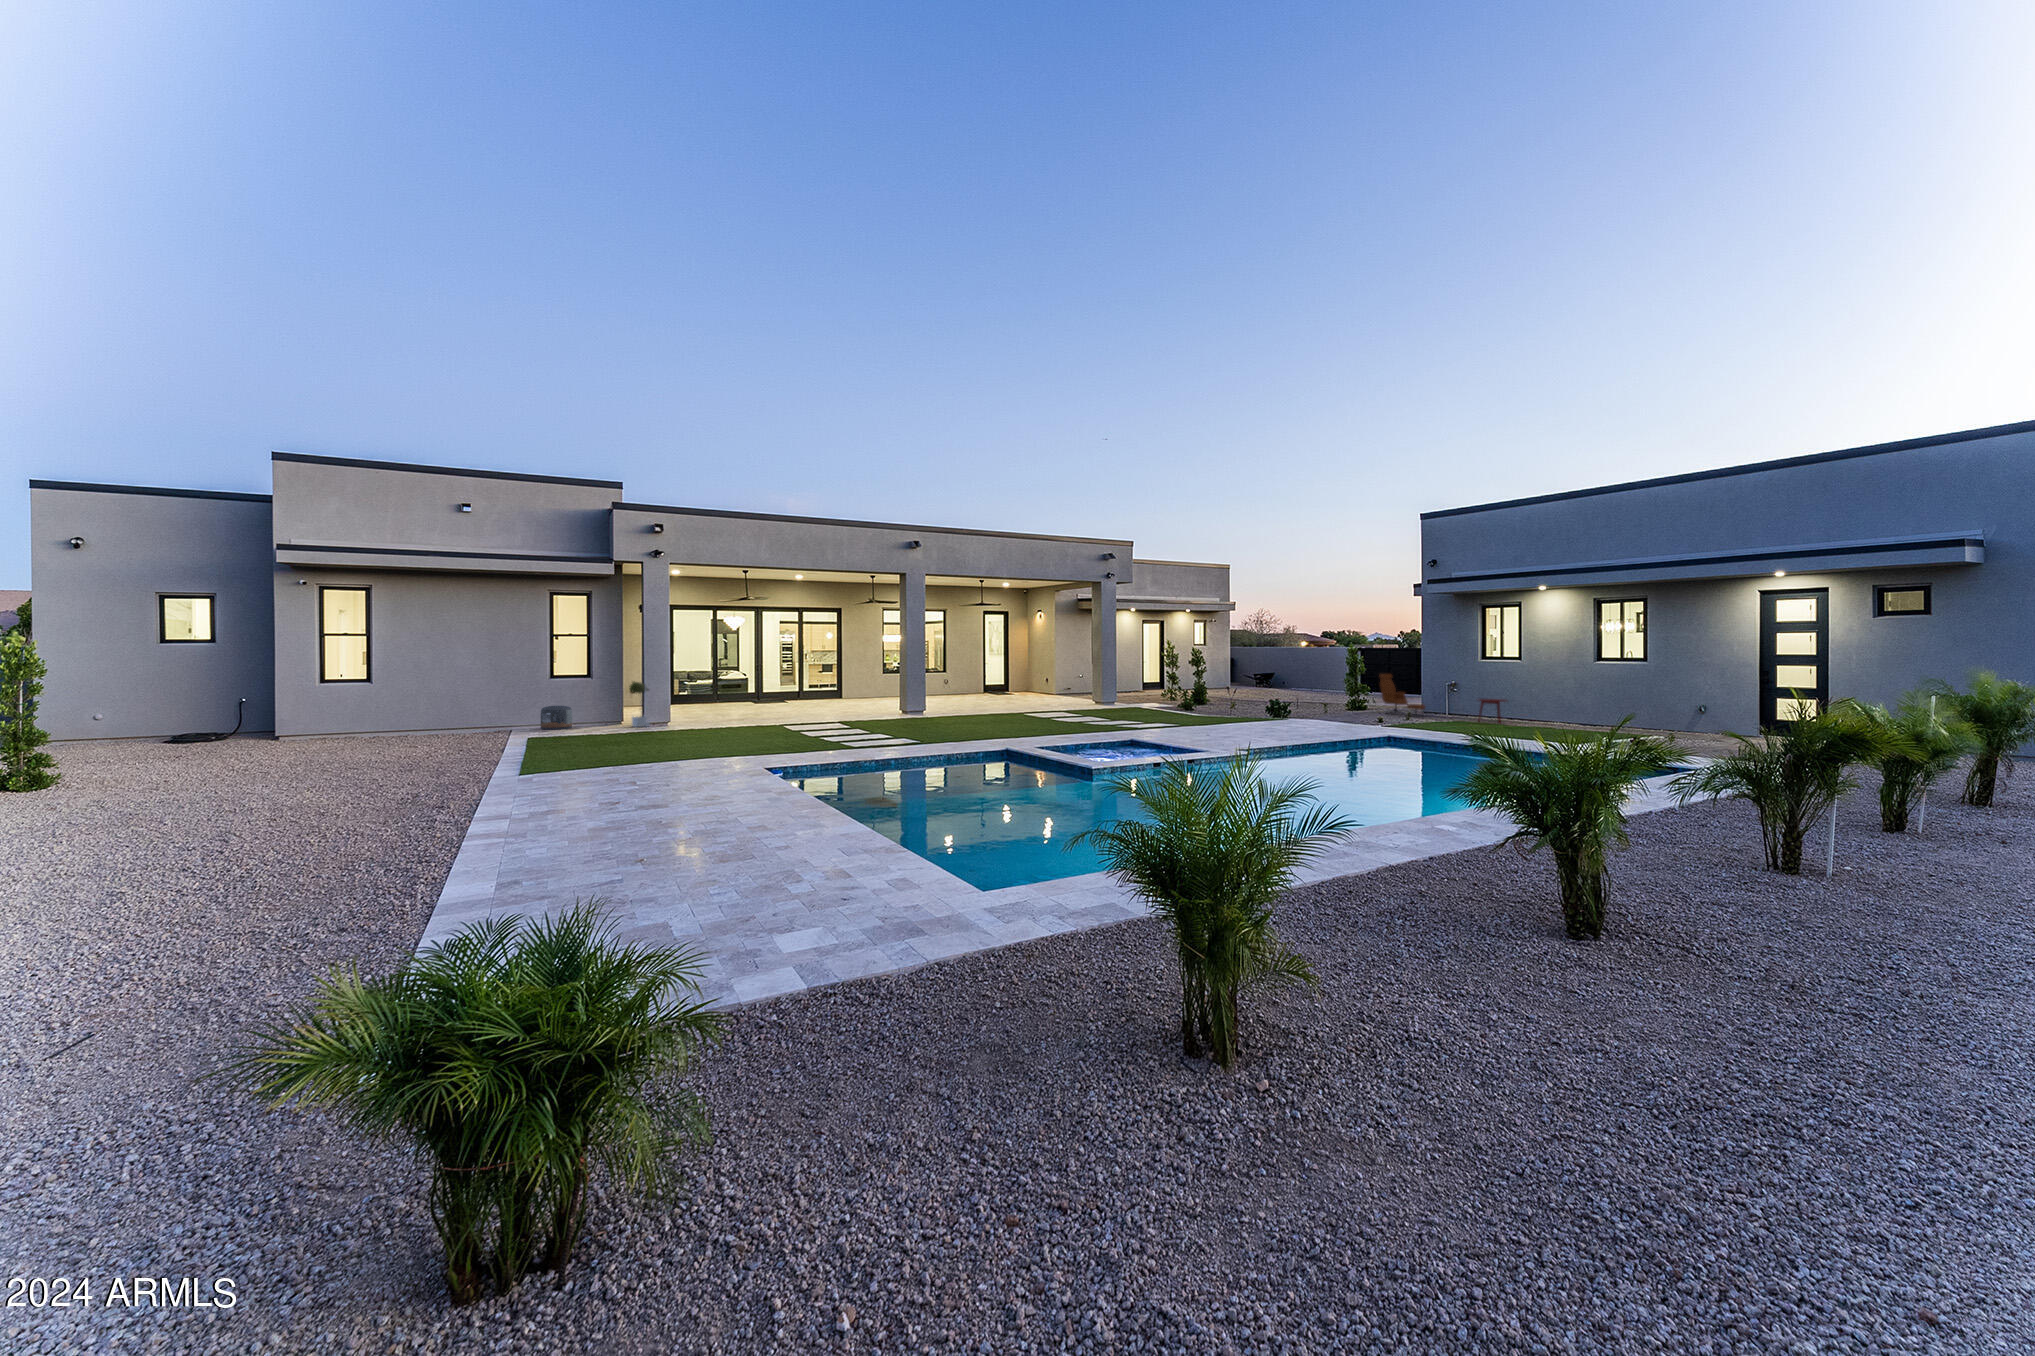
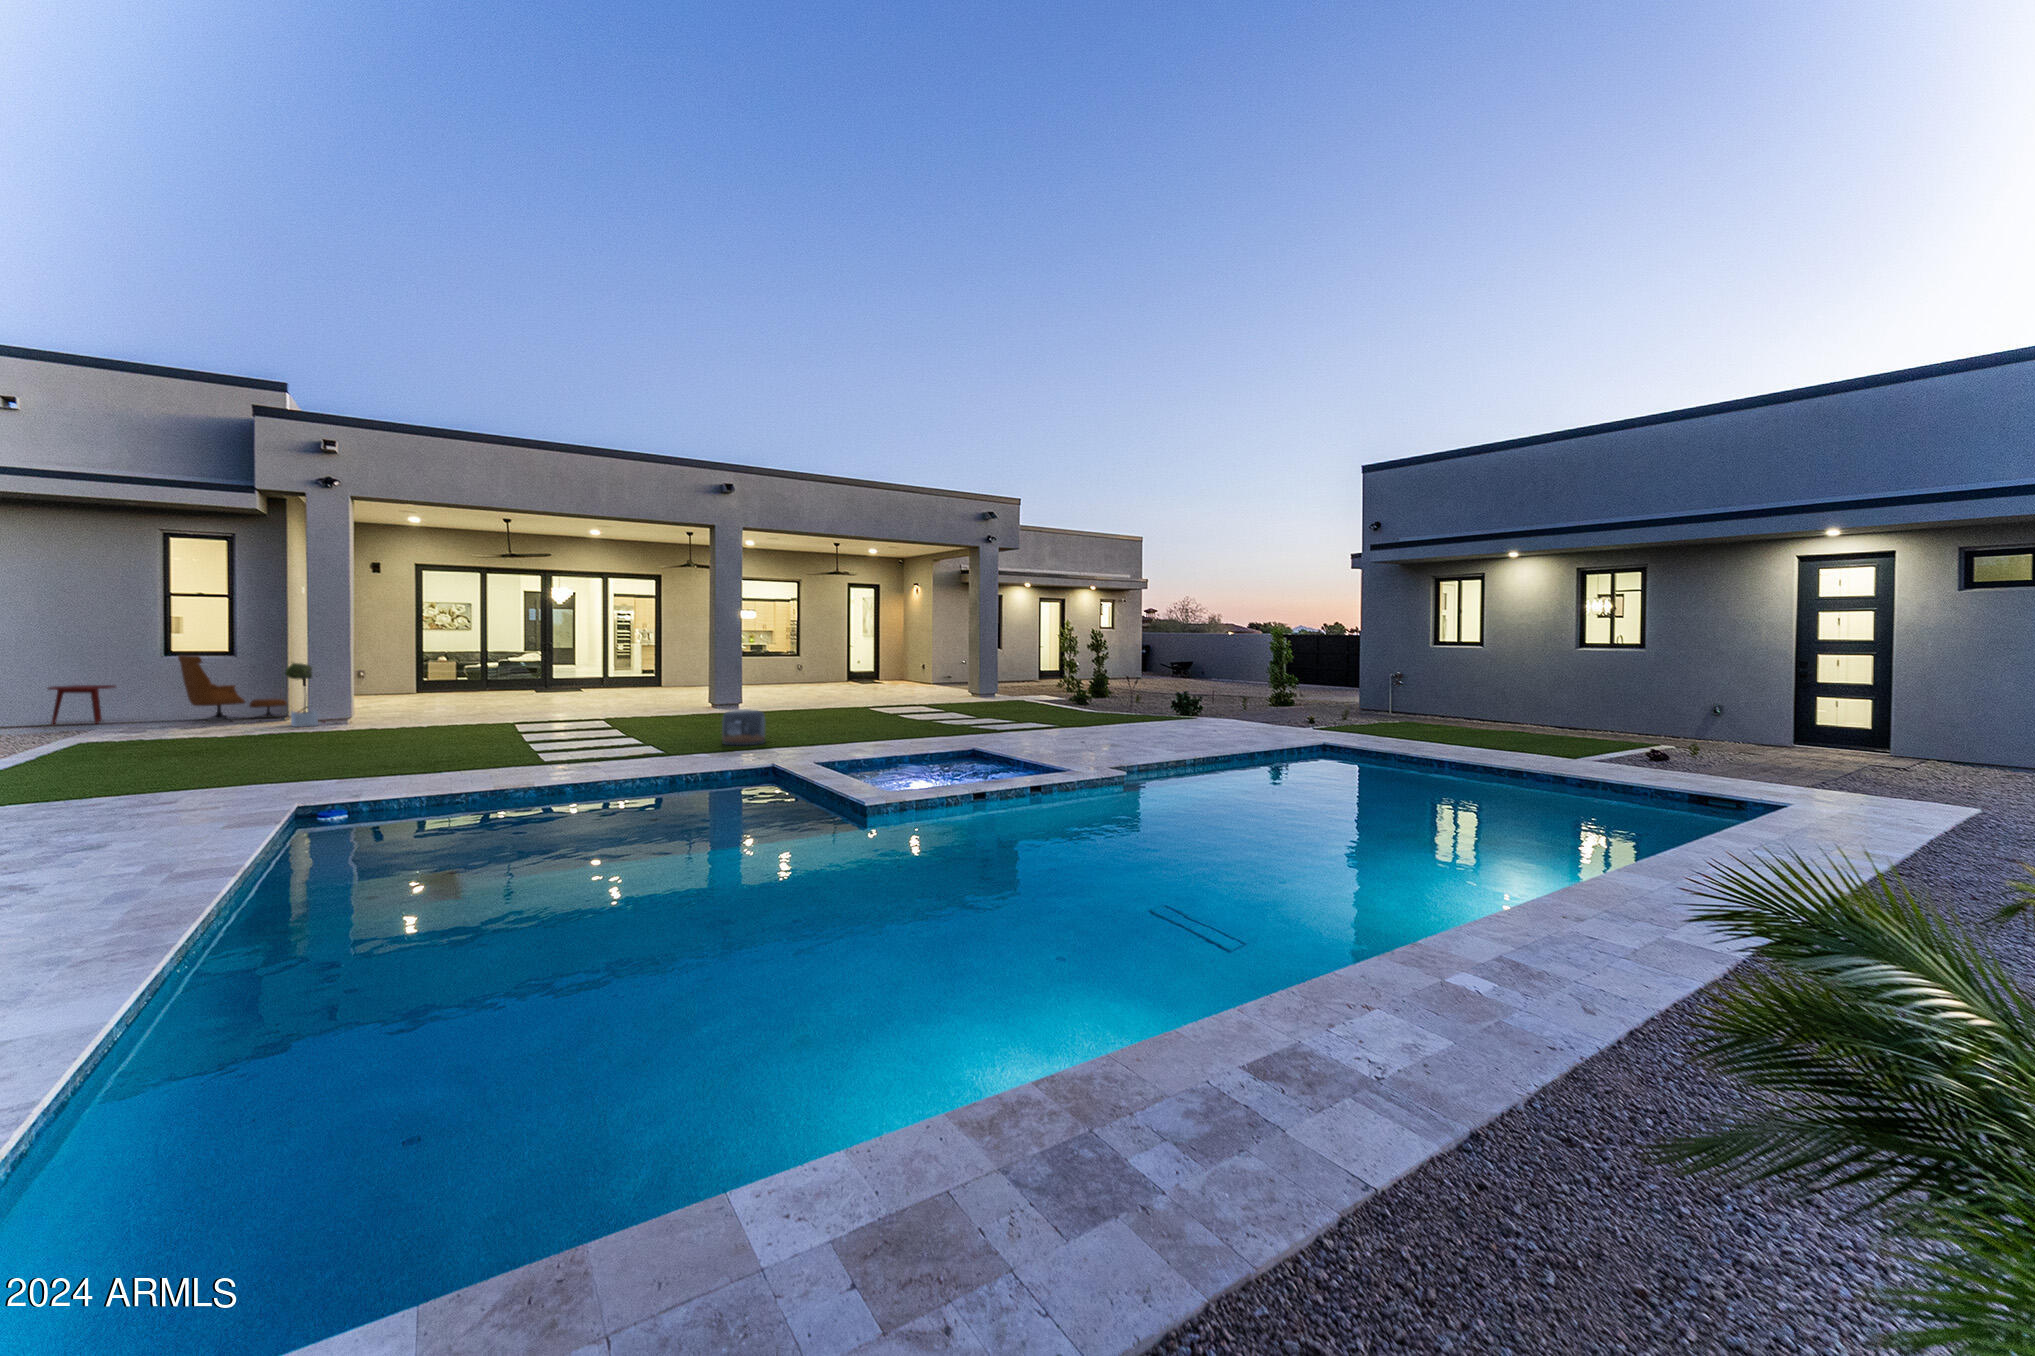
lounge chair: present [1380,674,1425,715] -> present [178,655,287,720]
side table: present [1478,699,1507,723] -> present [48,685,115,724]
pouf: present [540,706,572,730] -> present [722,709,765,745]

